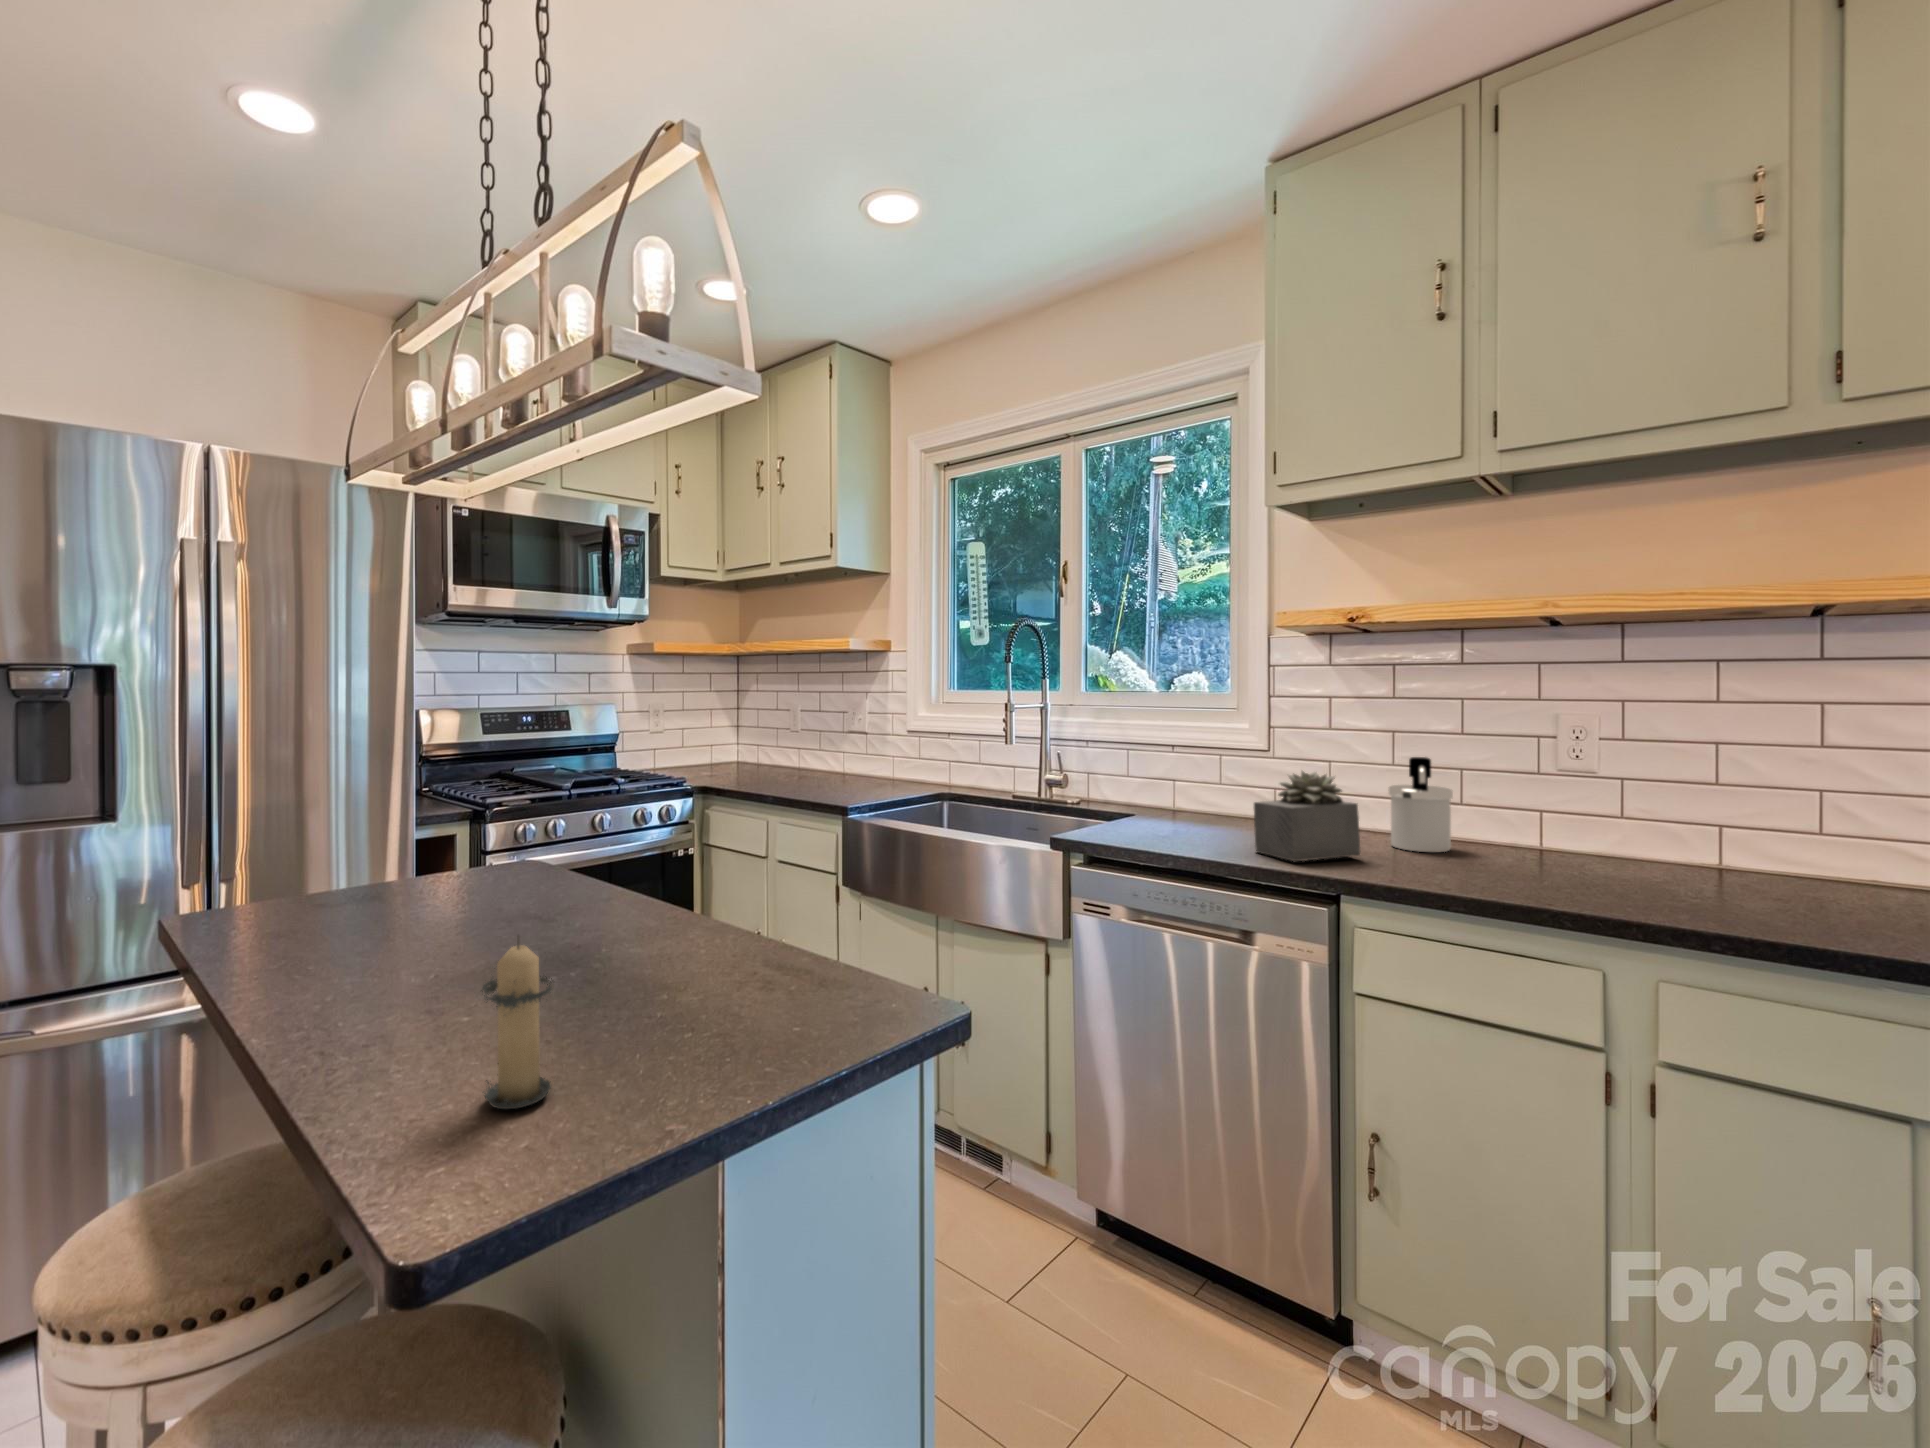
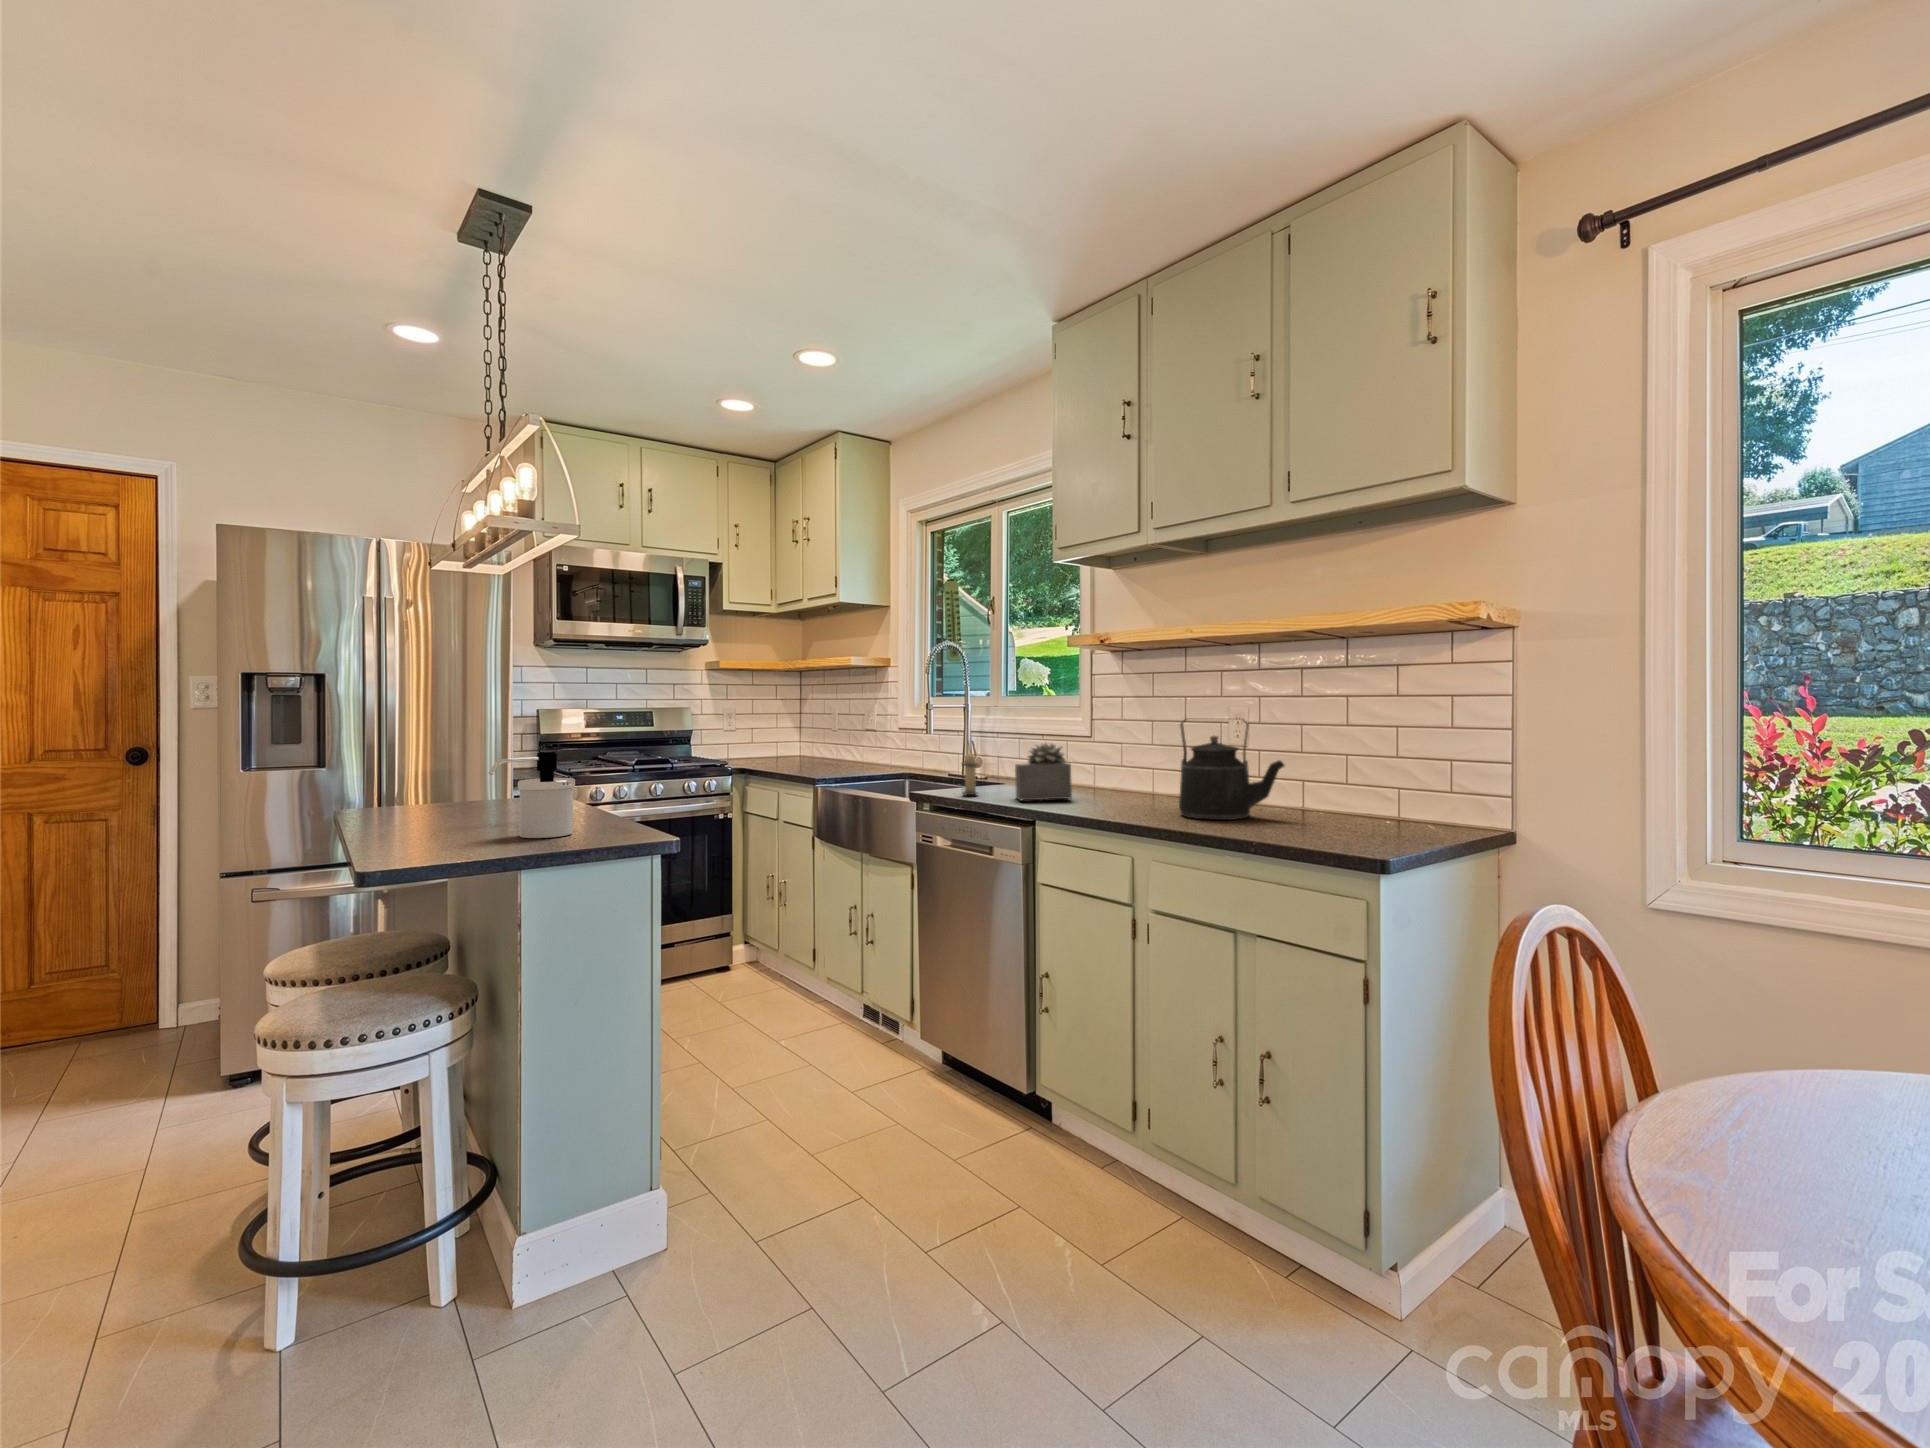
kettle: none [1619,743,1831,910] -> present [1179,719,1284,820]
soap dispenser: present [1388,757,1453,852] -> present [489,752,575,838]
candle: present [481,936,552,1109] -> present [962,753,979,795]

